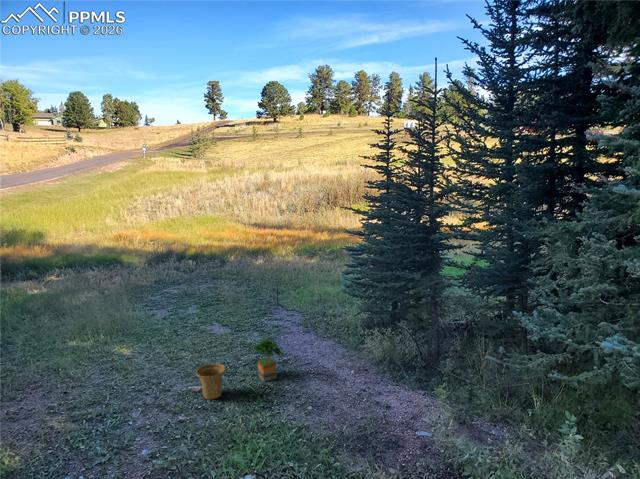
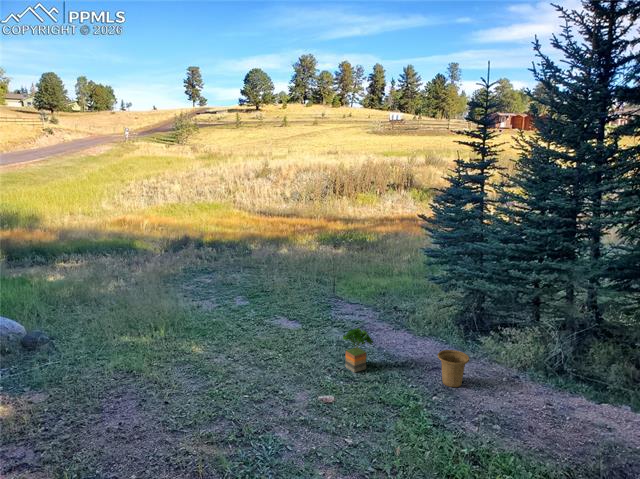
basket: present [196,364,226,400] -> present [438,350,469,387]

